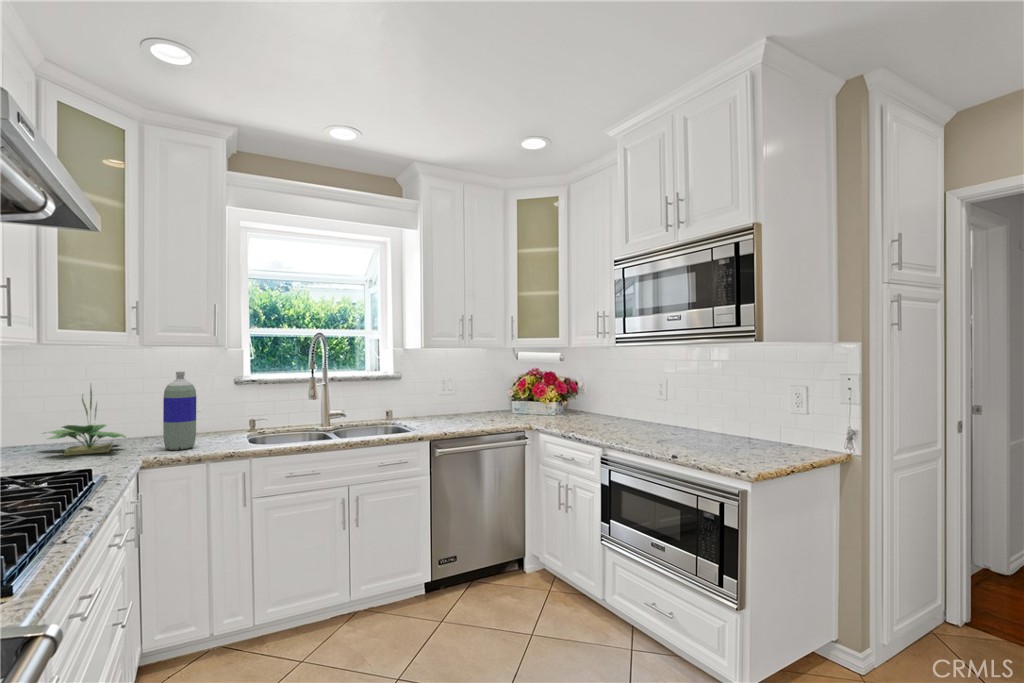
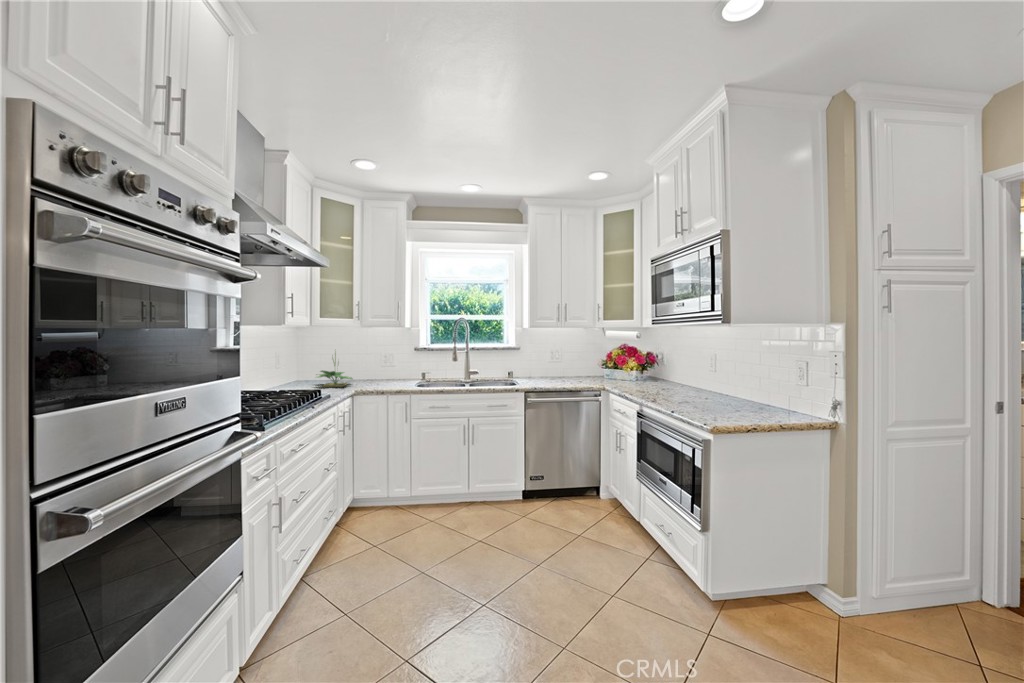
bottle: present [163,371,196,450] -> none [368,343,385,388]

